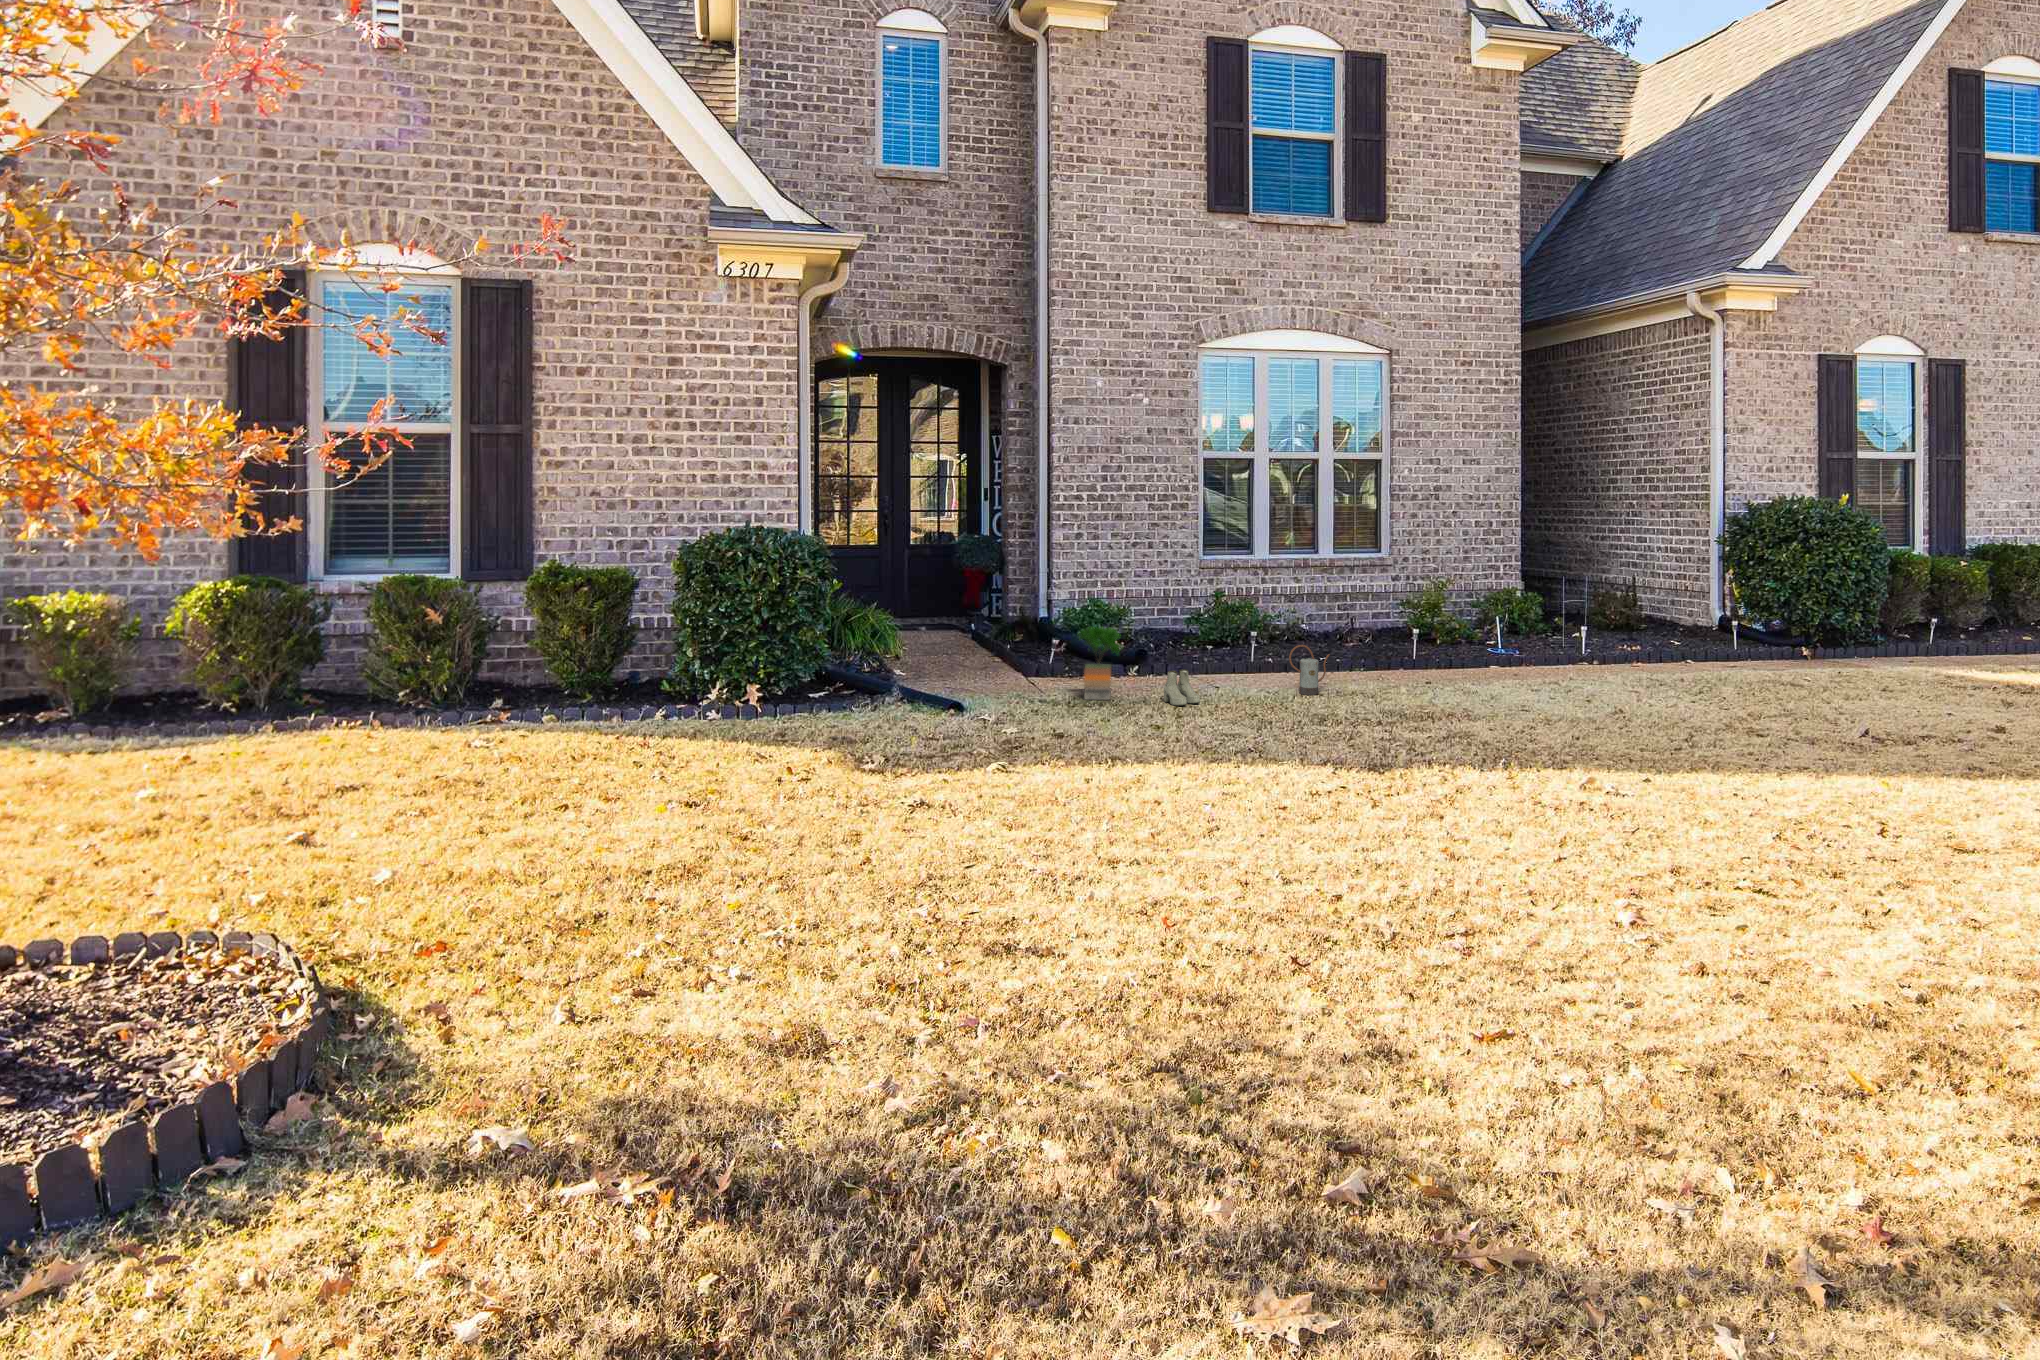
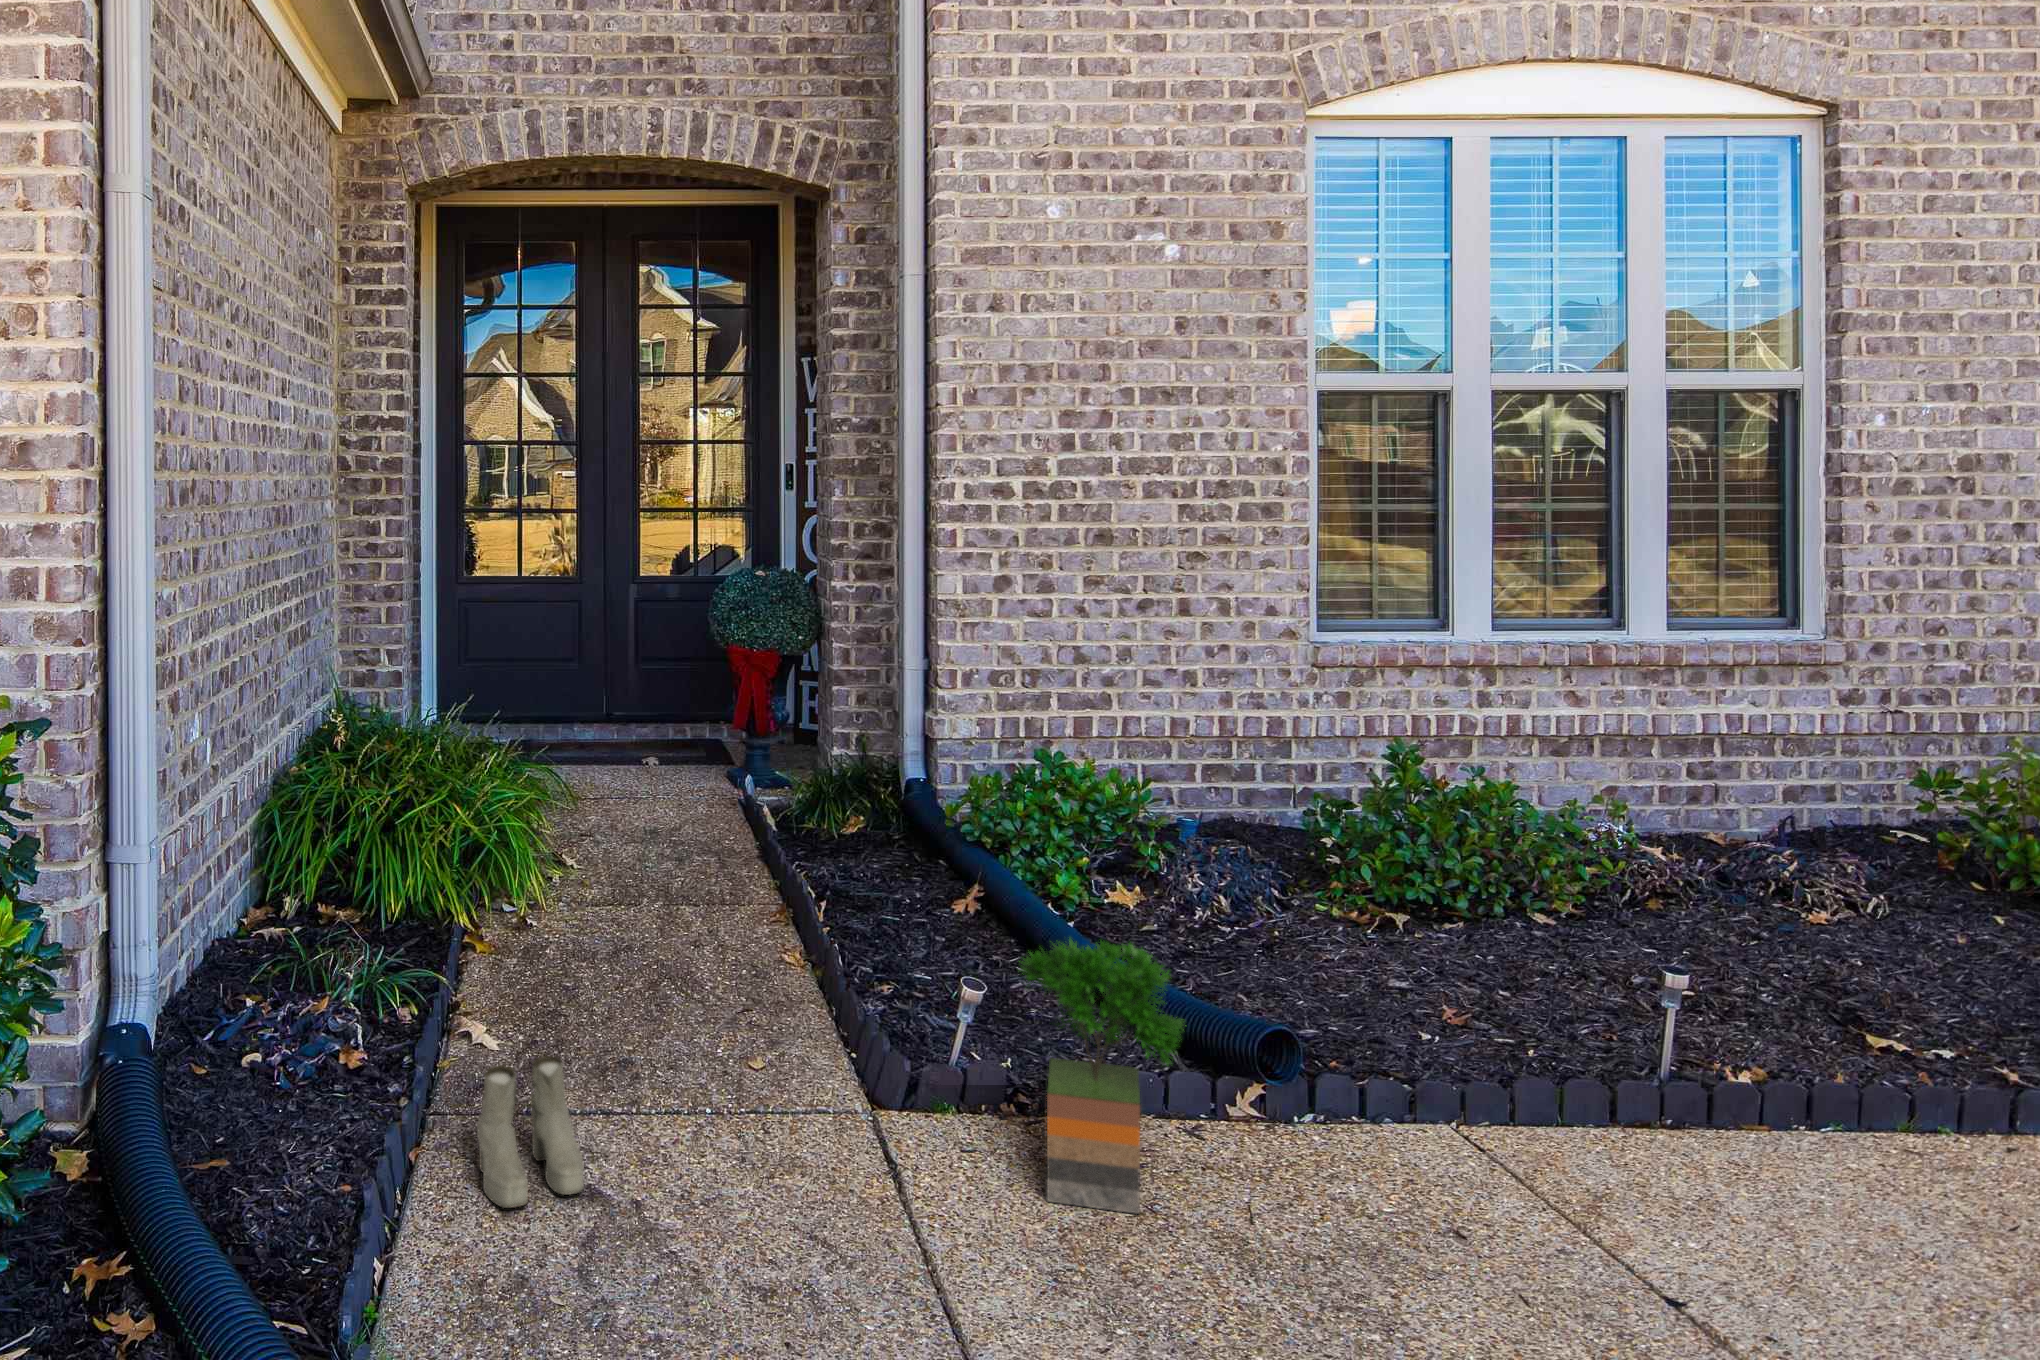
watering can: present [1289,645,1330,695] -> none [1789,1040,1946,1232]
boots: present [1164,669,1200,706] -> present [477,1056,584,1208]

